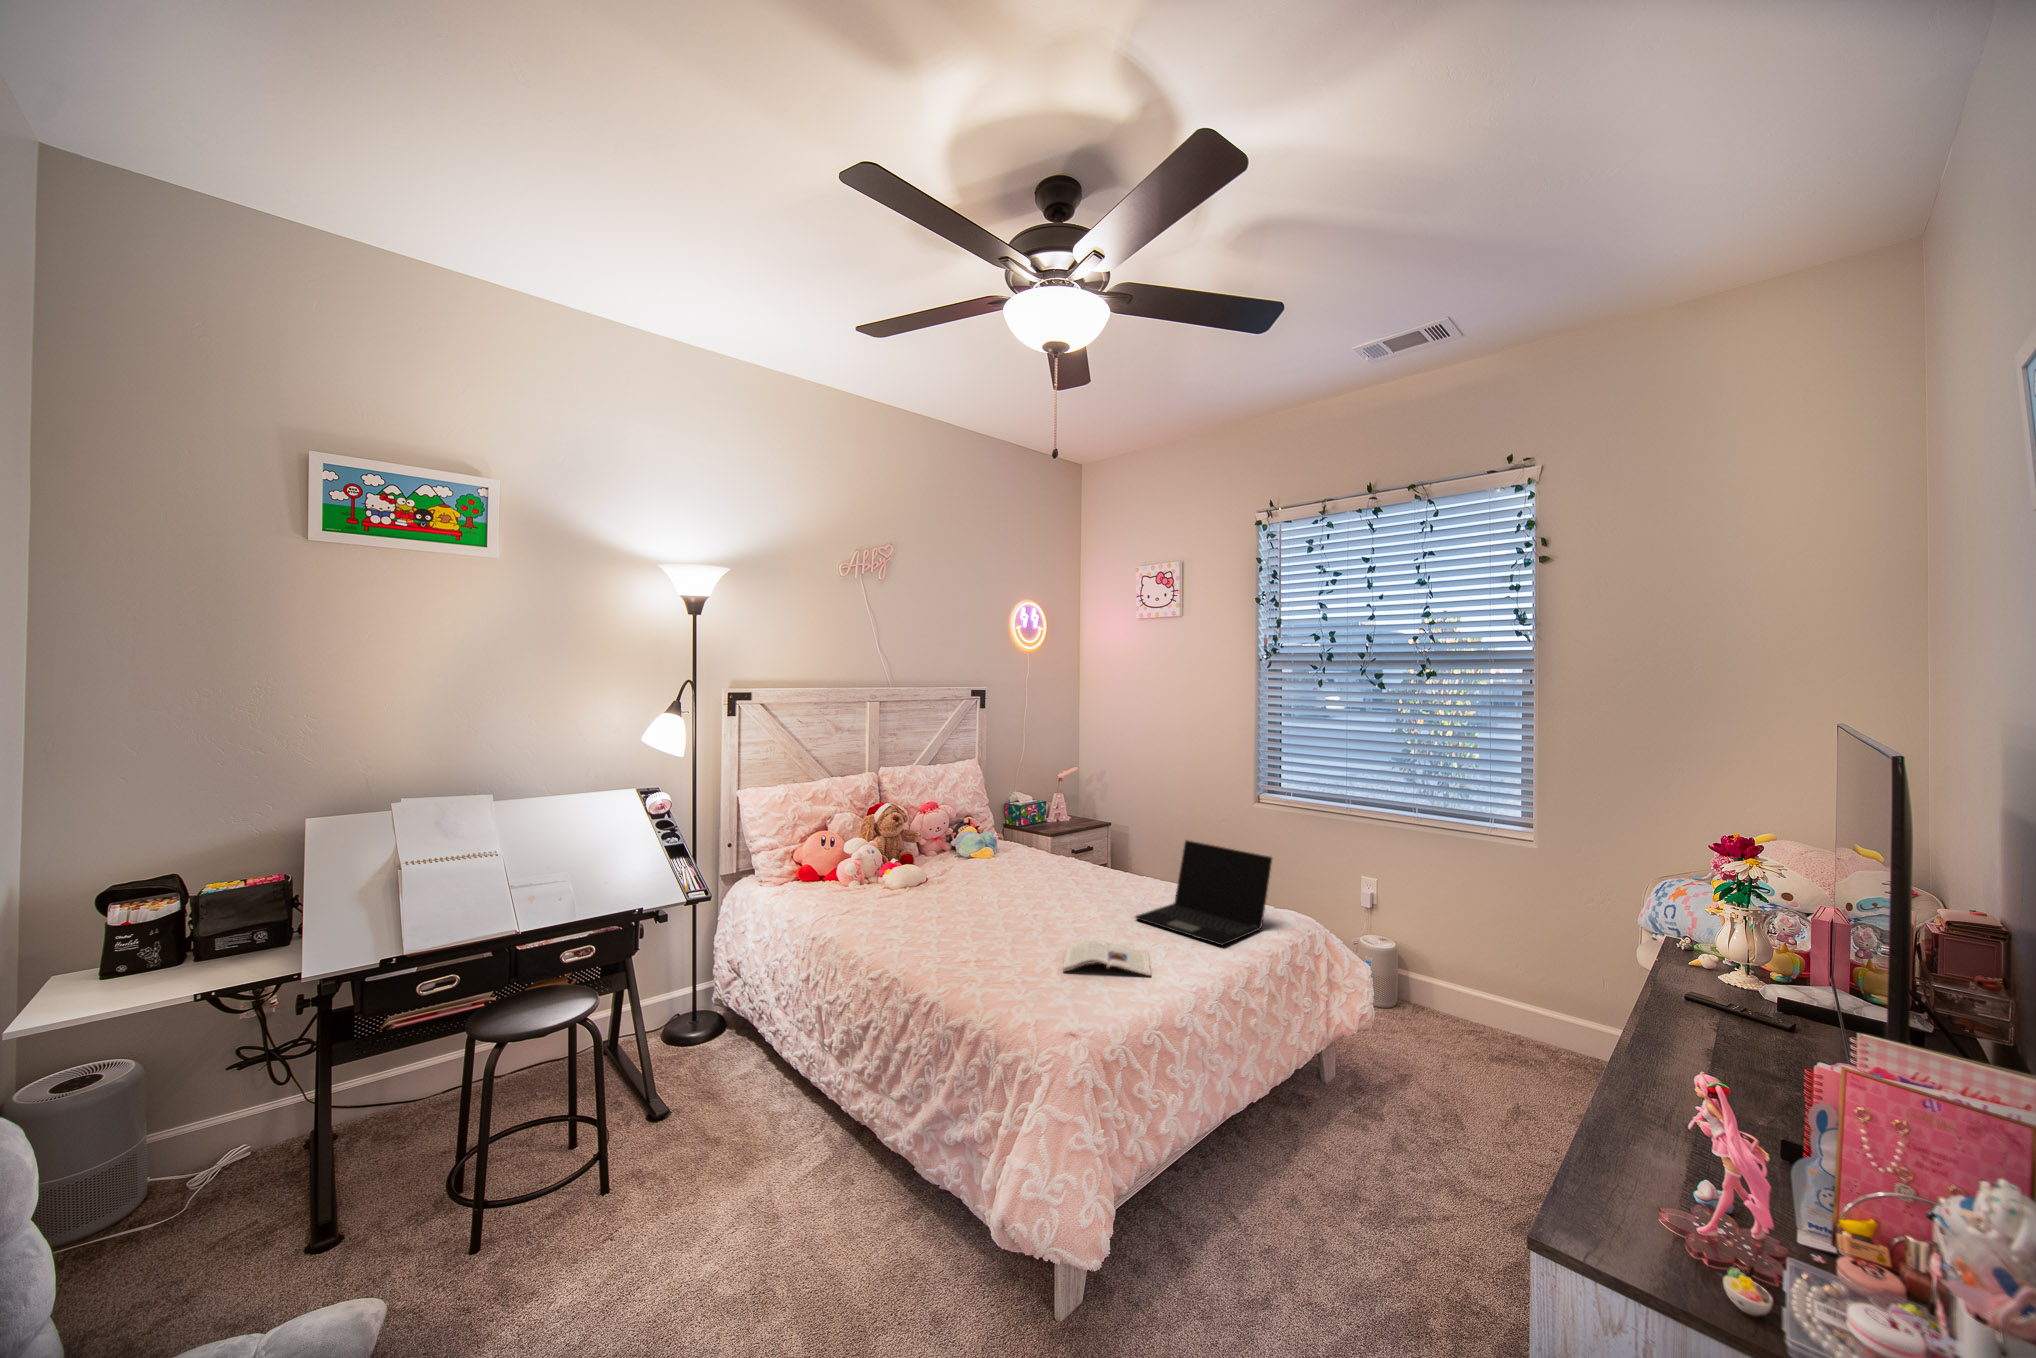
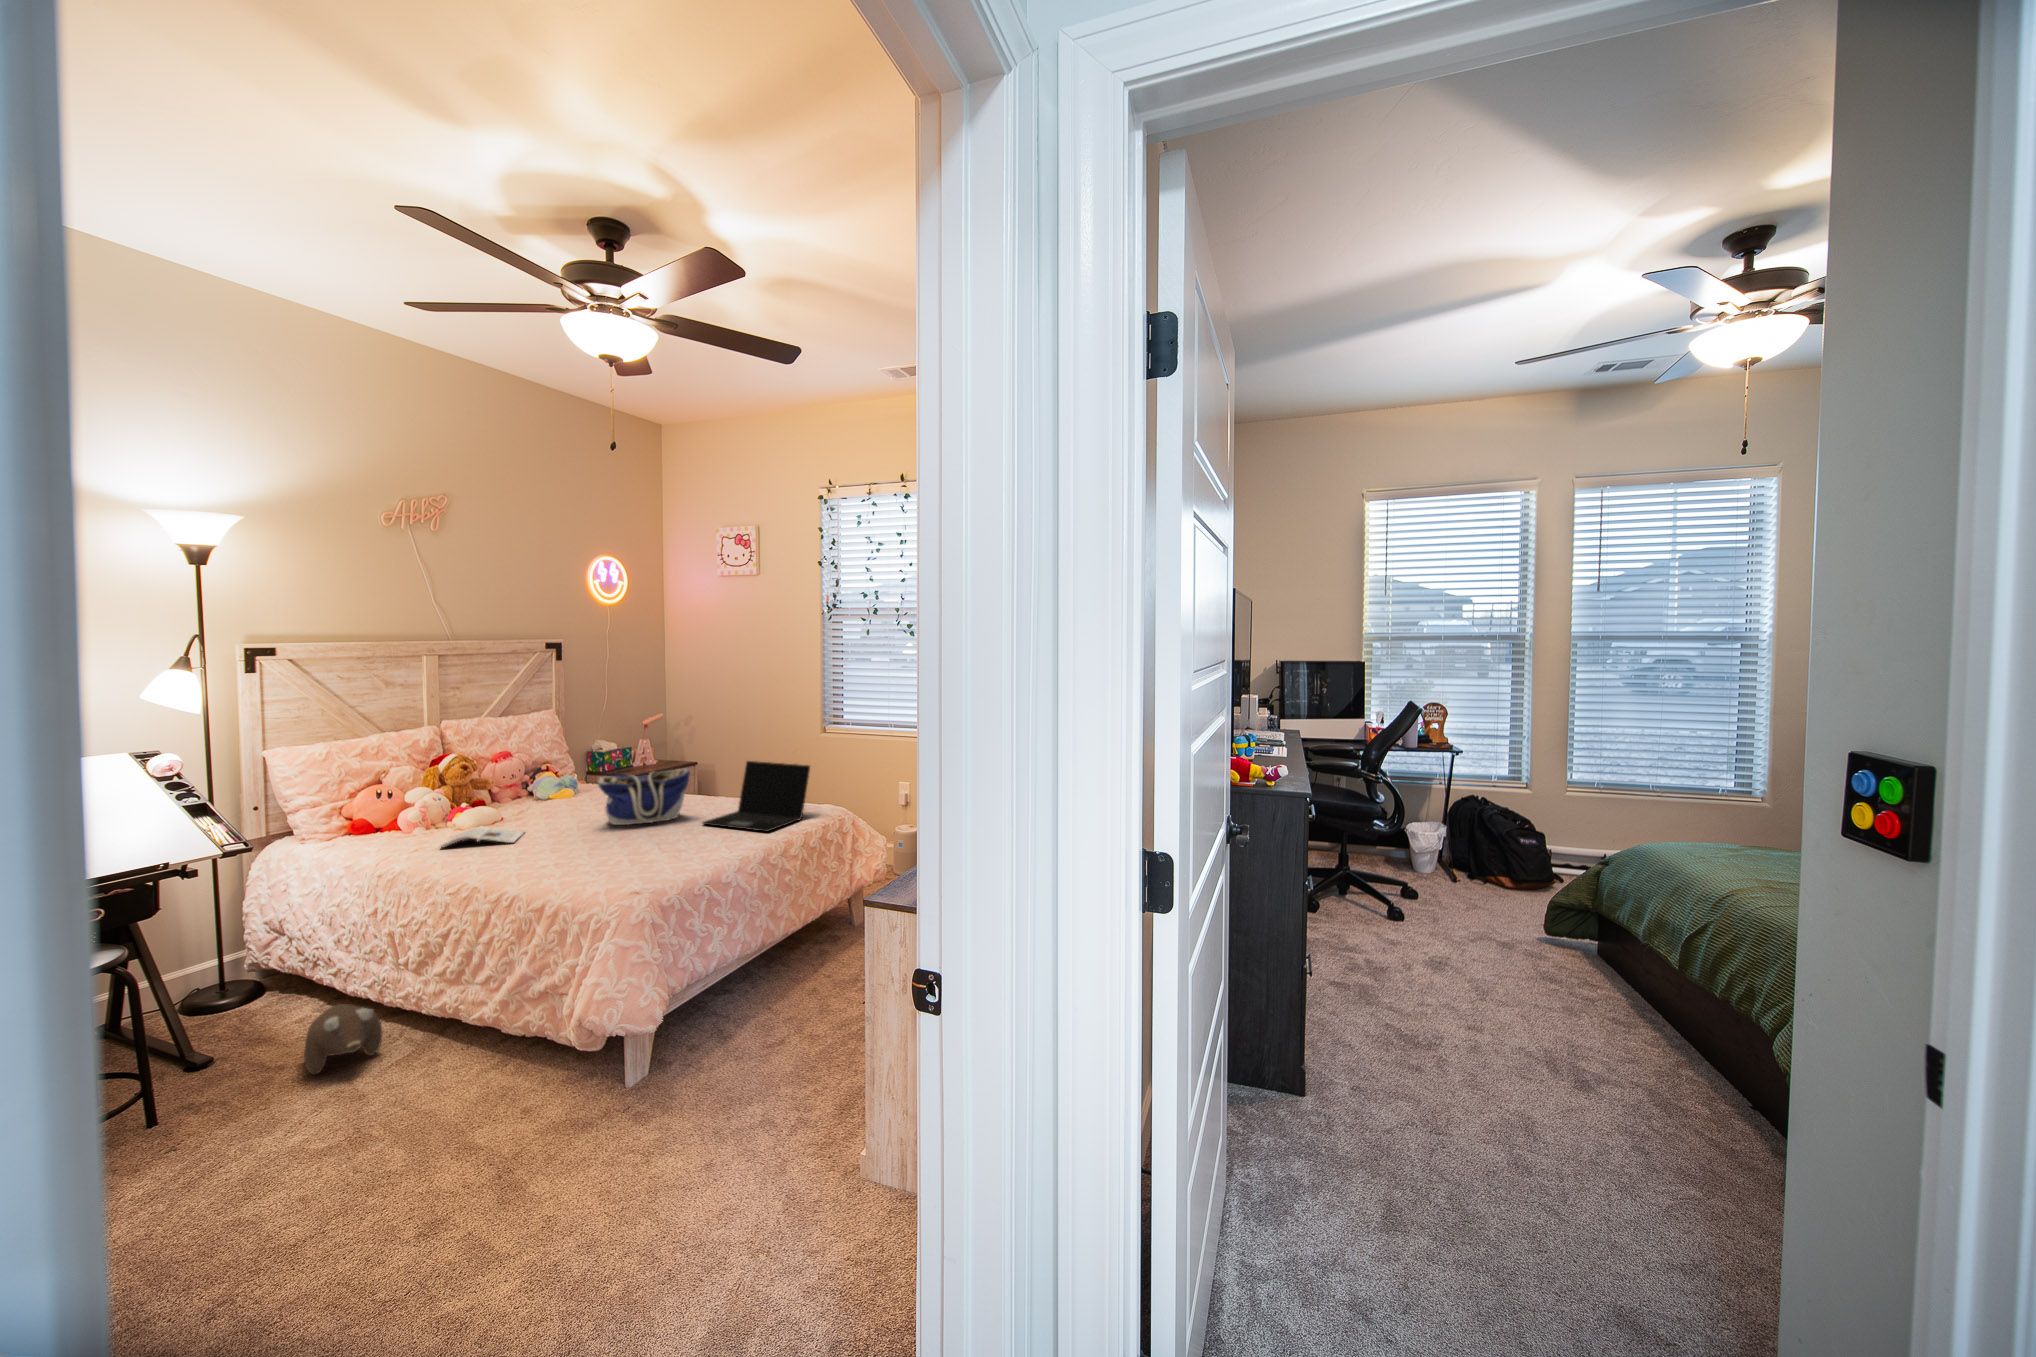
tote bag: none [1020,844,1121,907] -> present [598,768,690,825]
magazine: present [1063,938,1151,976] -> present [441,826,524,848]
plush toy: none [732,1083,803,1164] -> present [304,1004,382,1074]

